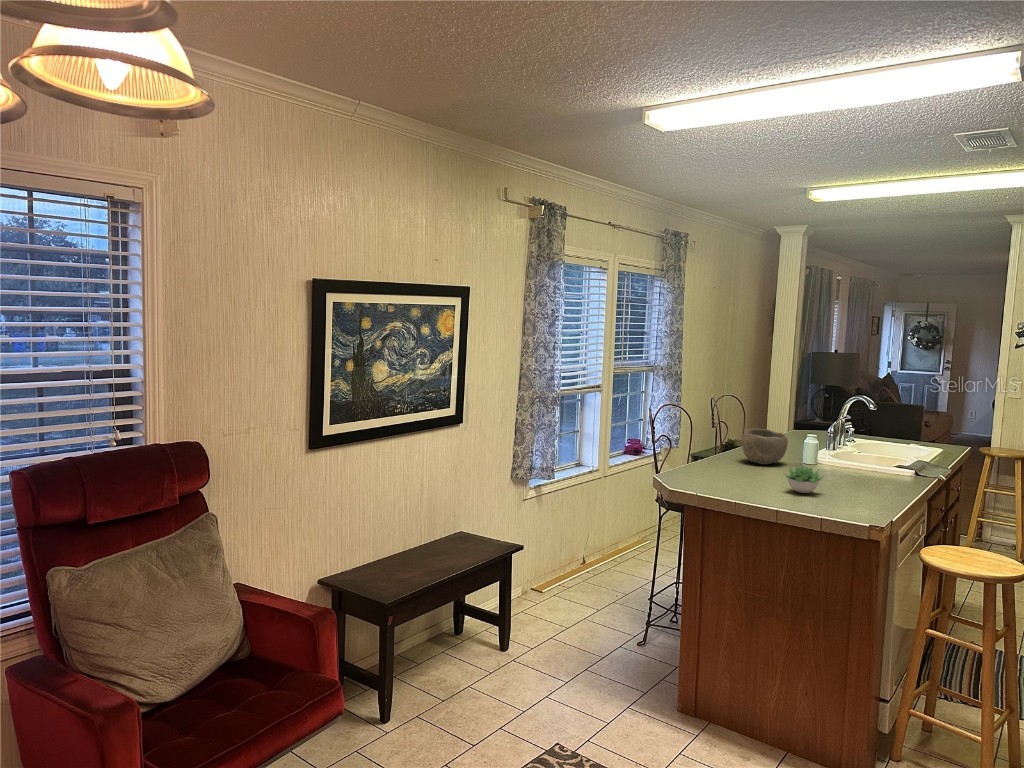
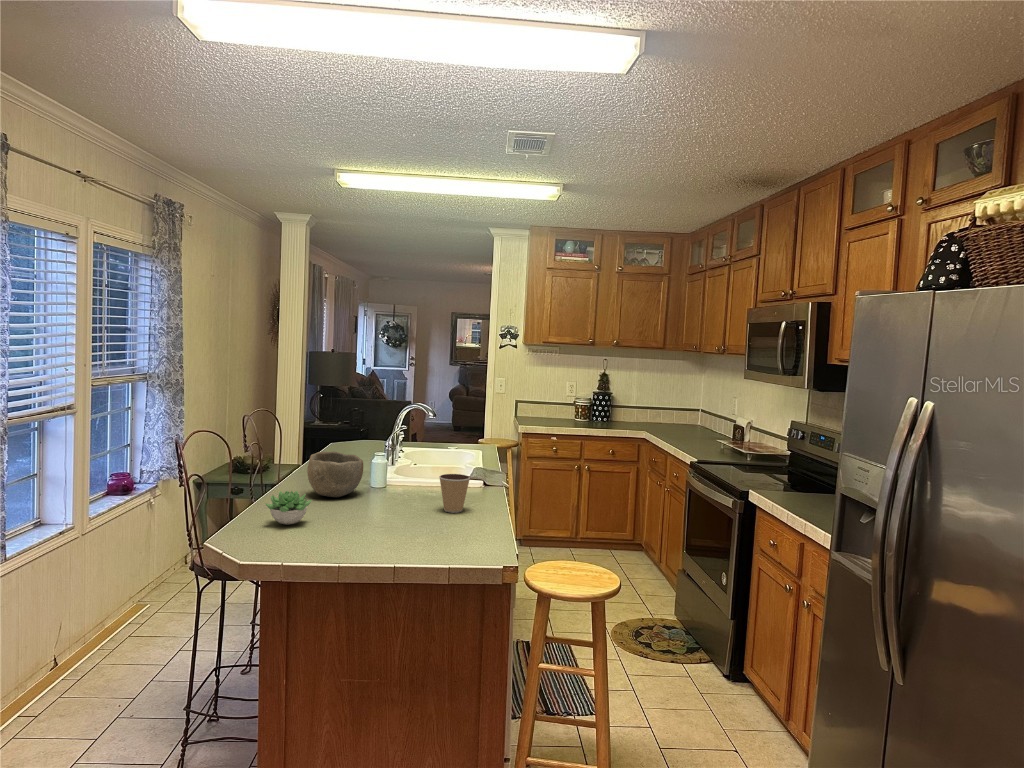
coffee cup: none [841,454,871,486] -> present [439,474,470,513]
succulent plant: present [785,466,823,493] -> present [265,491,312,524]

